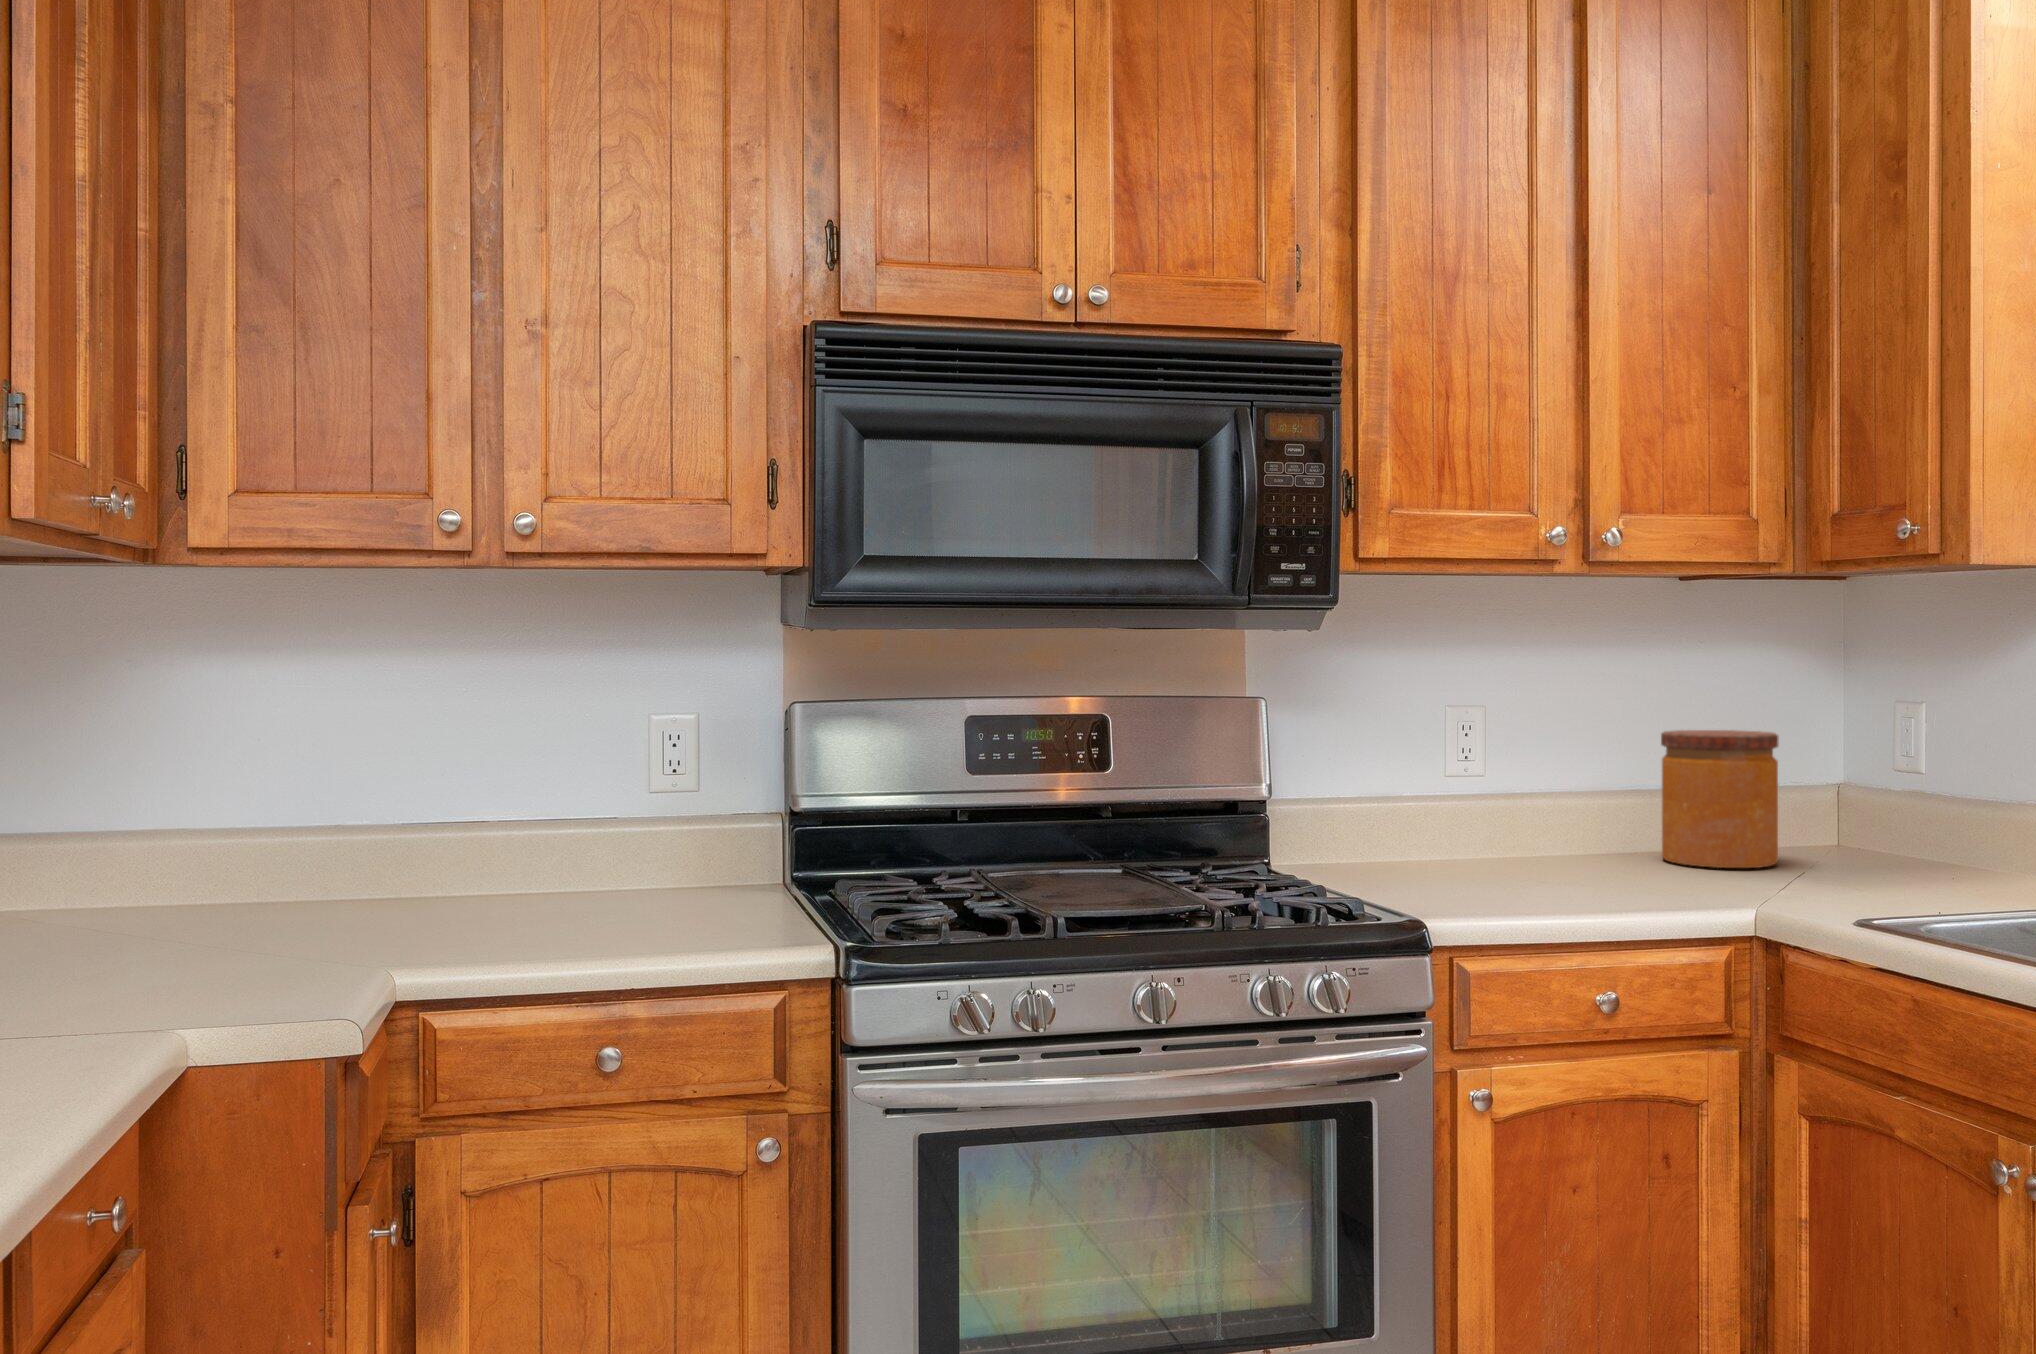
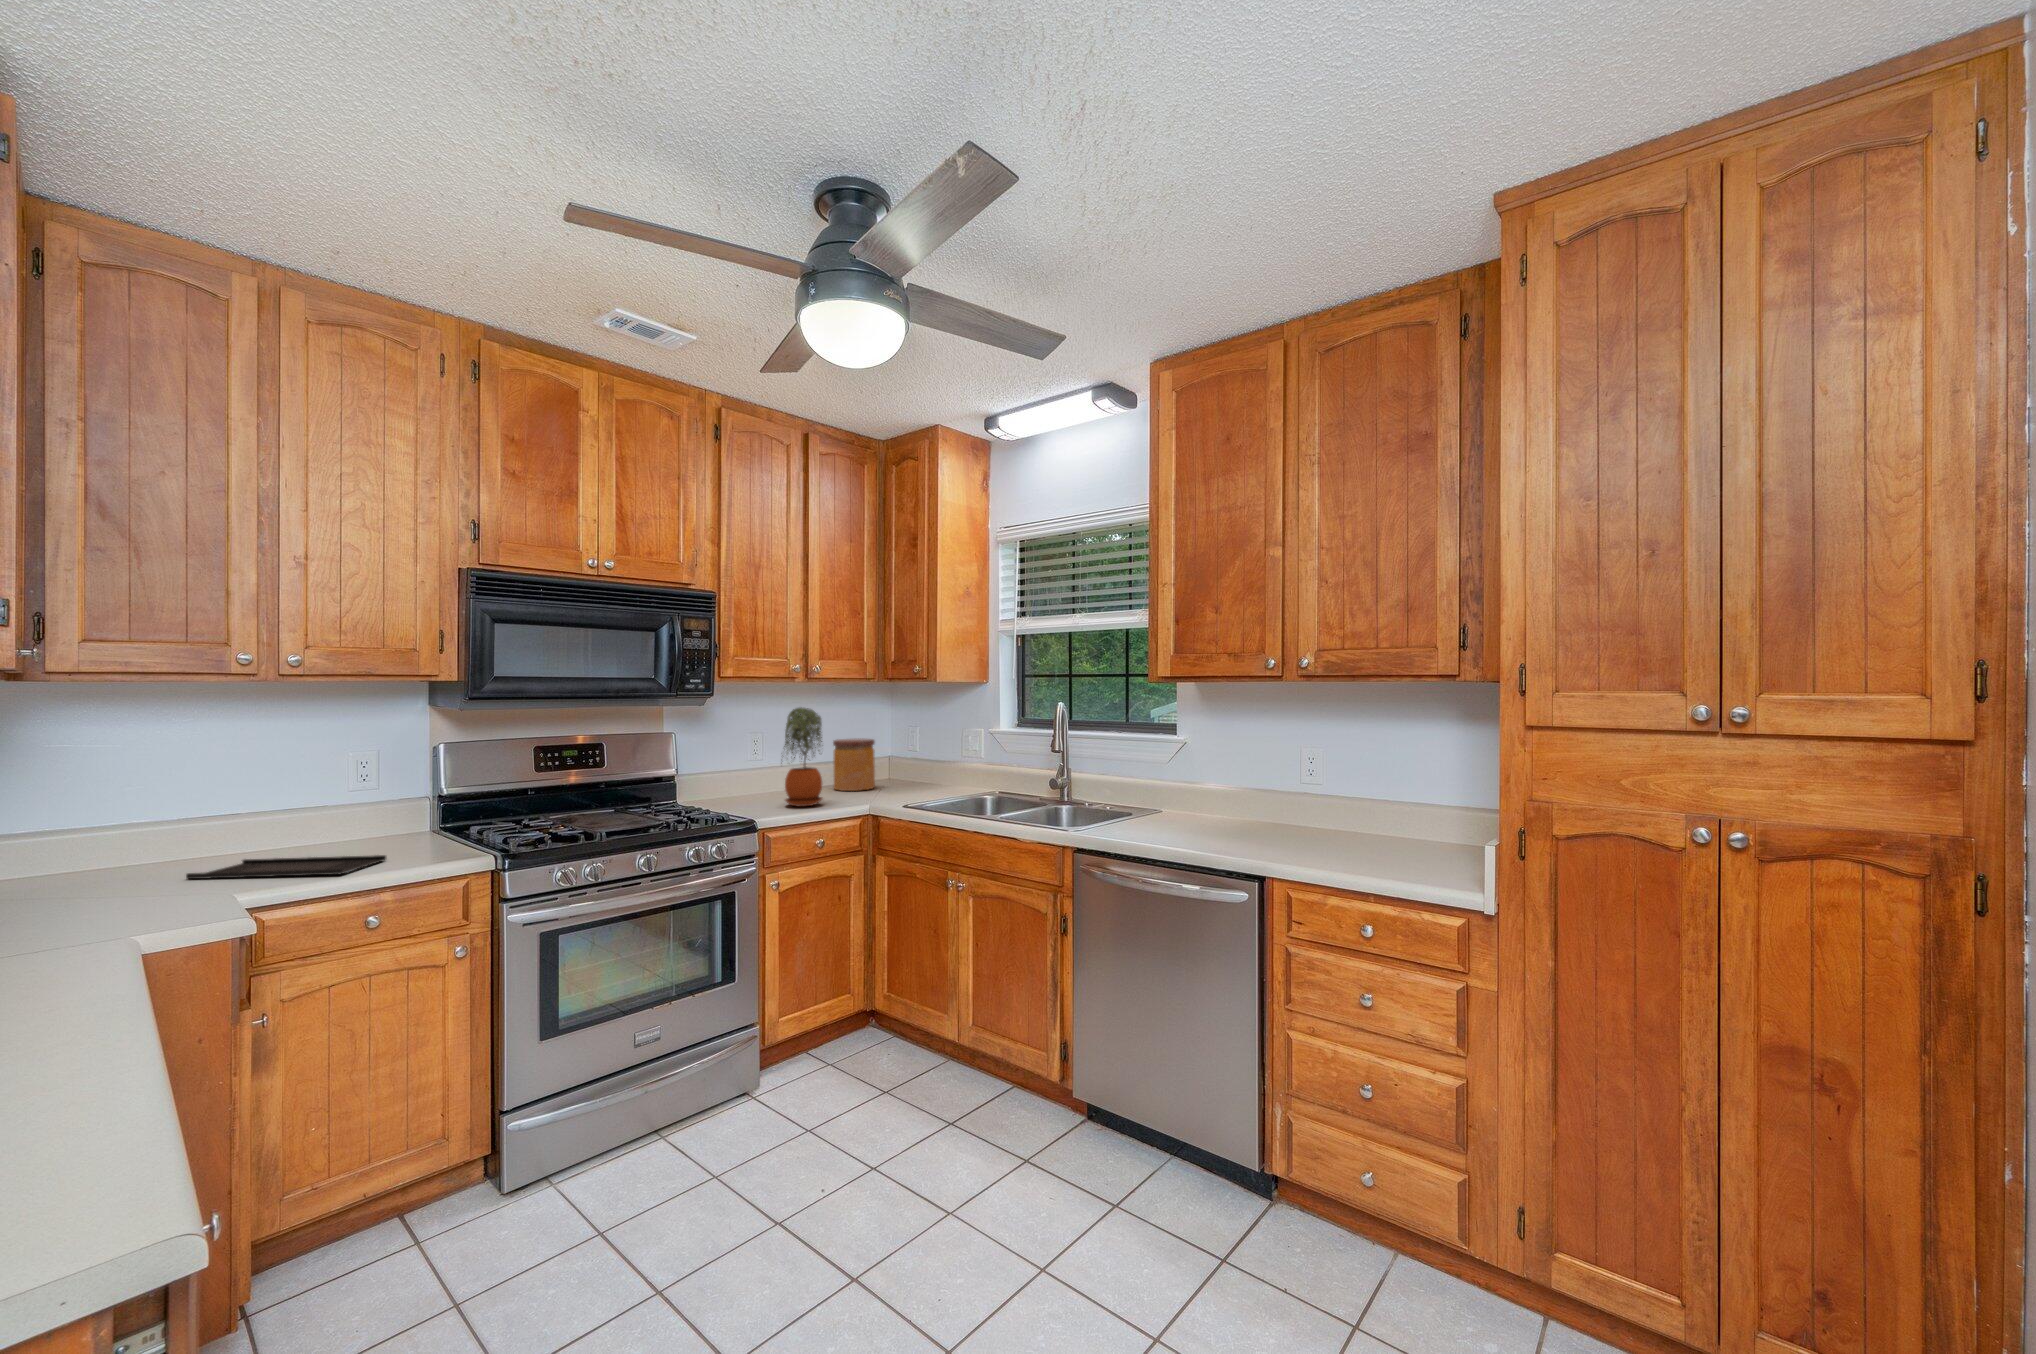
potted plant: none [1505,638,1623,898] -> present [784,707,822,807]
tray: none [380,899,664,950] -> present [186,855,386,879]

